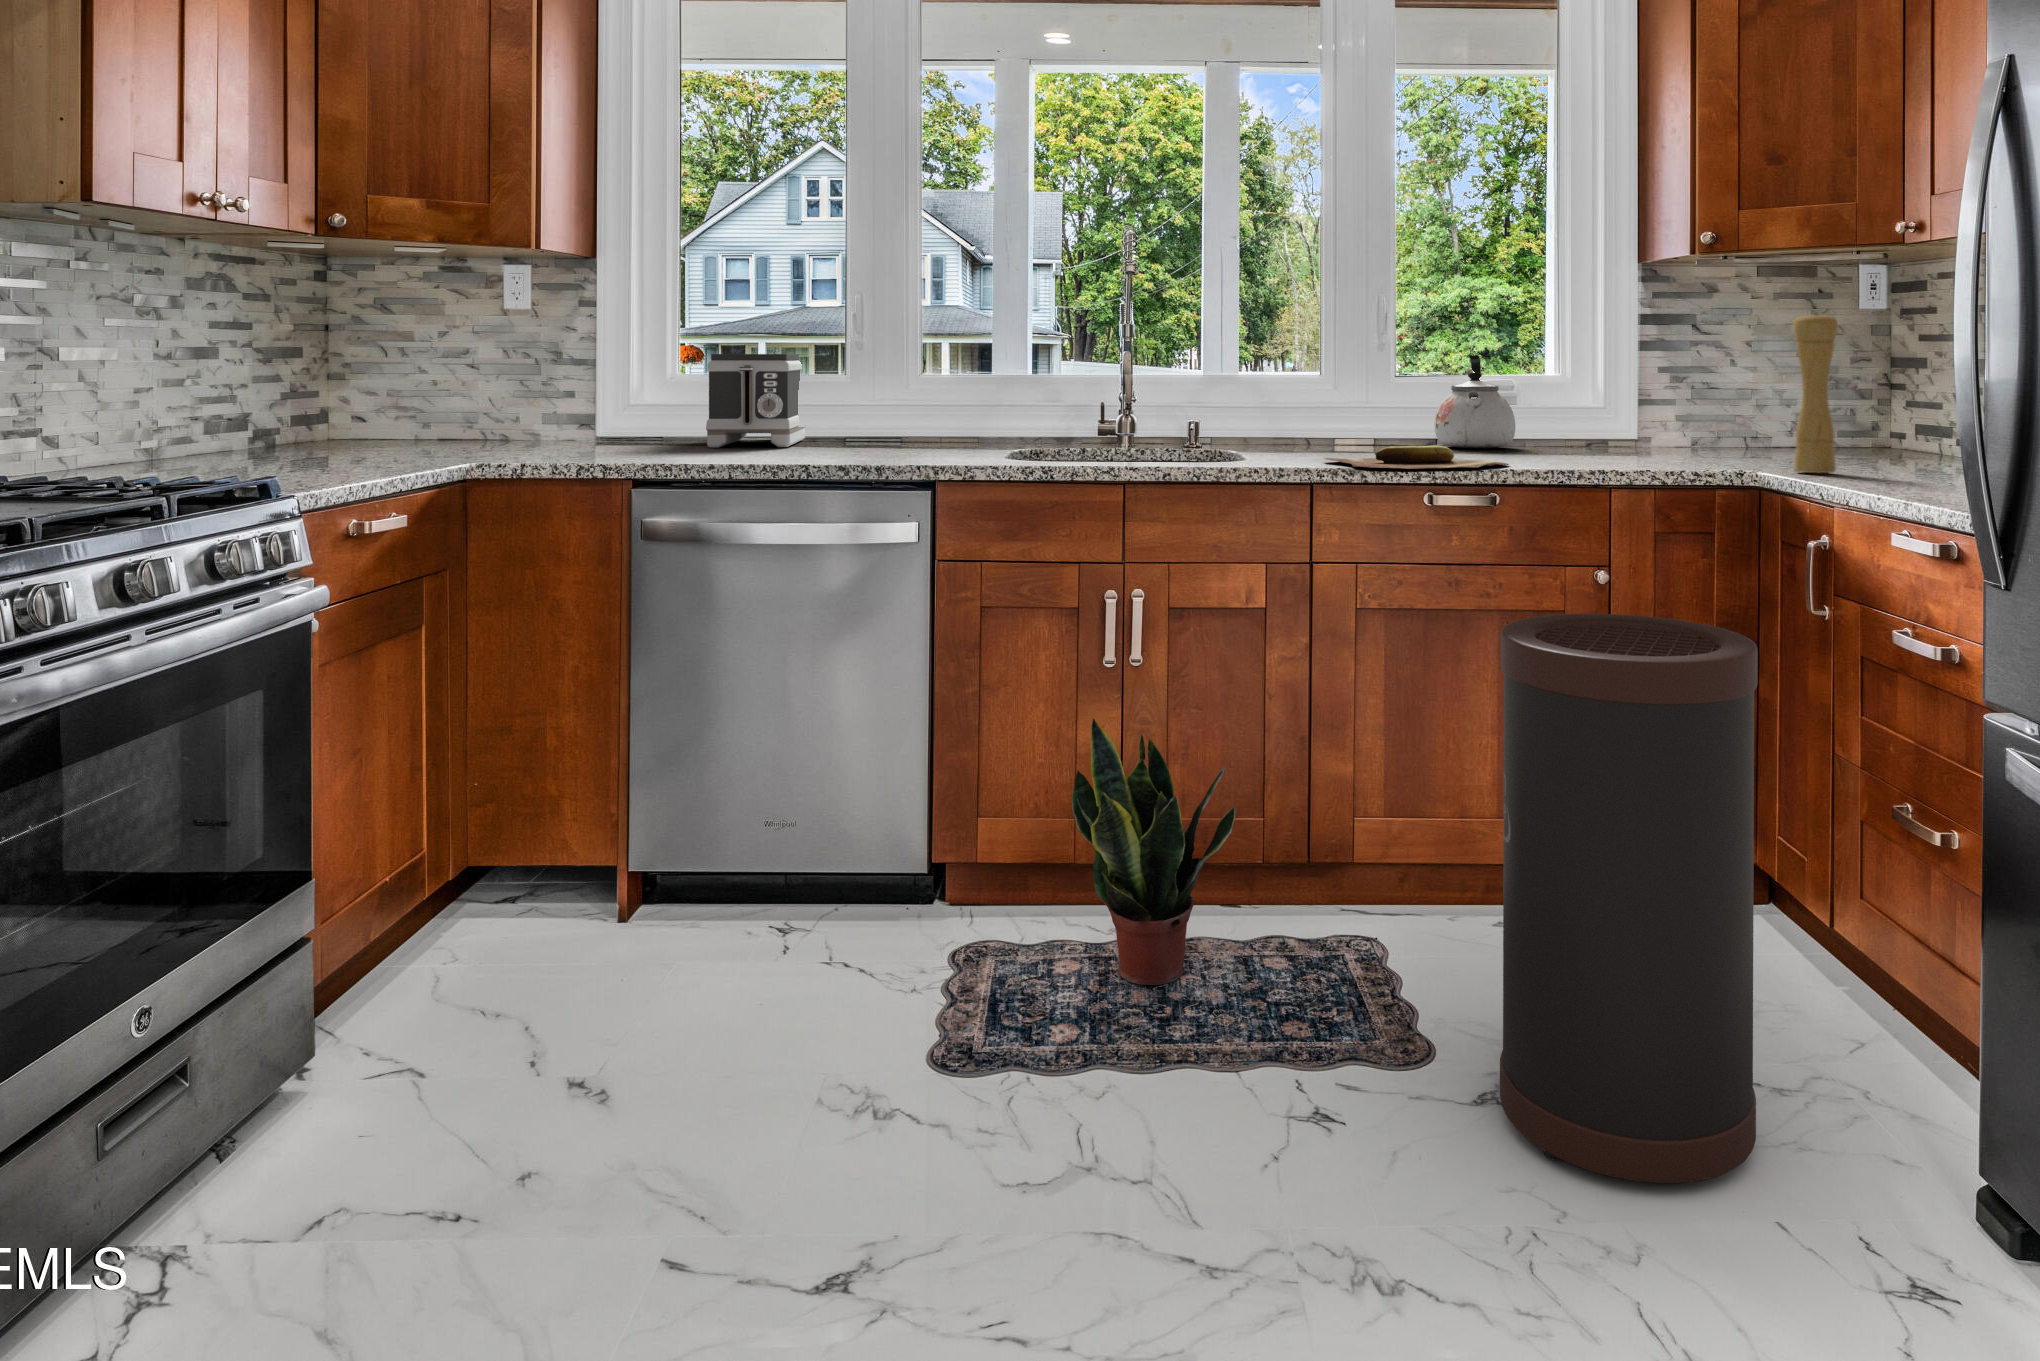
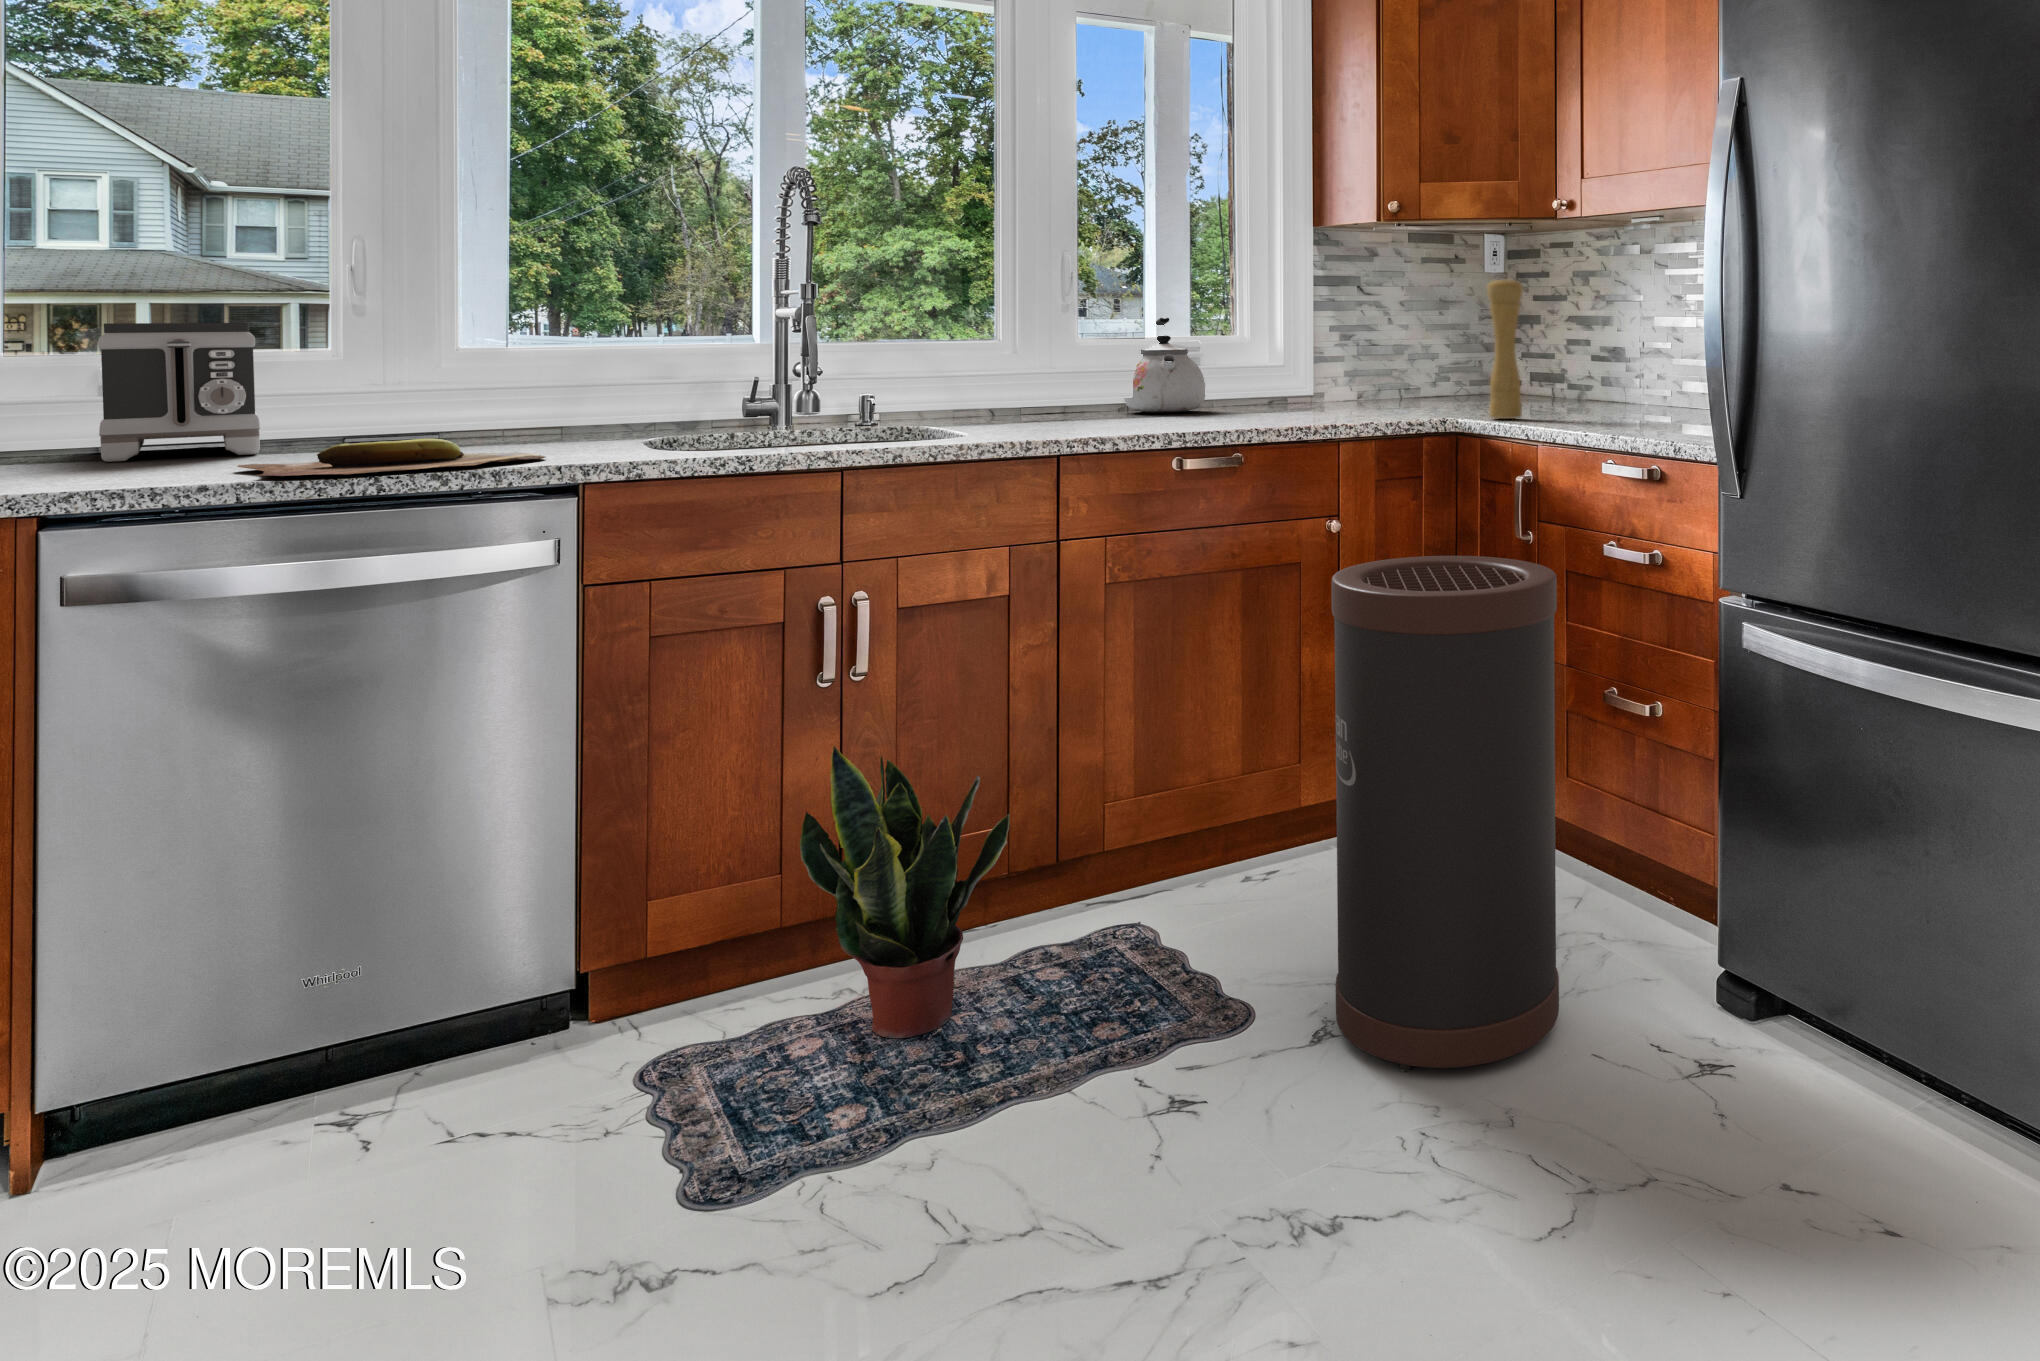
cutting board: present [1324,445,1509,469] -> present [237,439,546,476]

